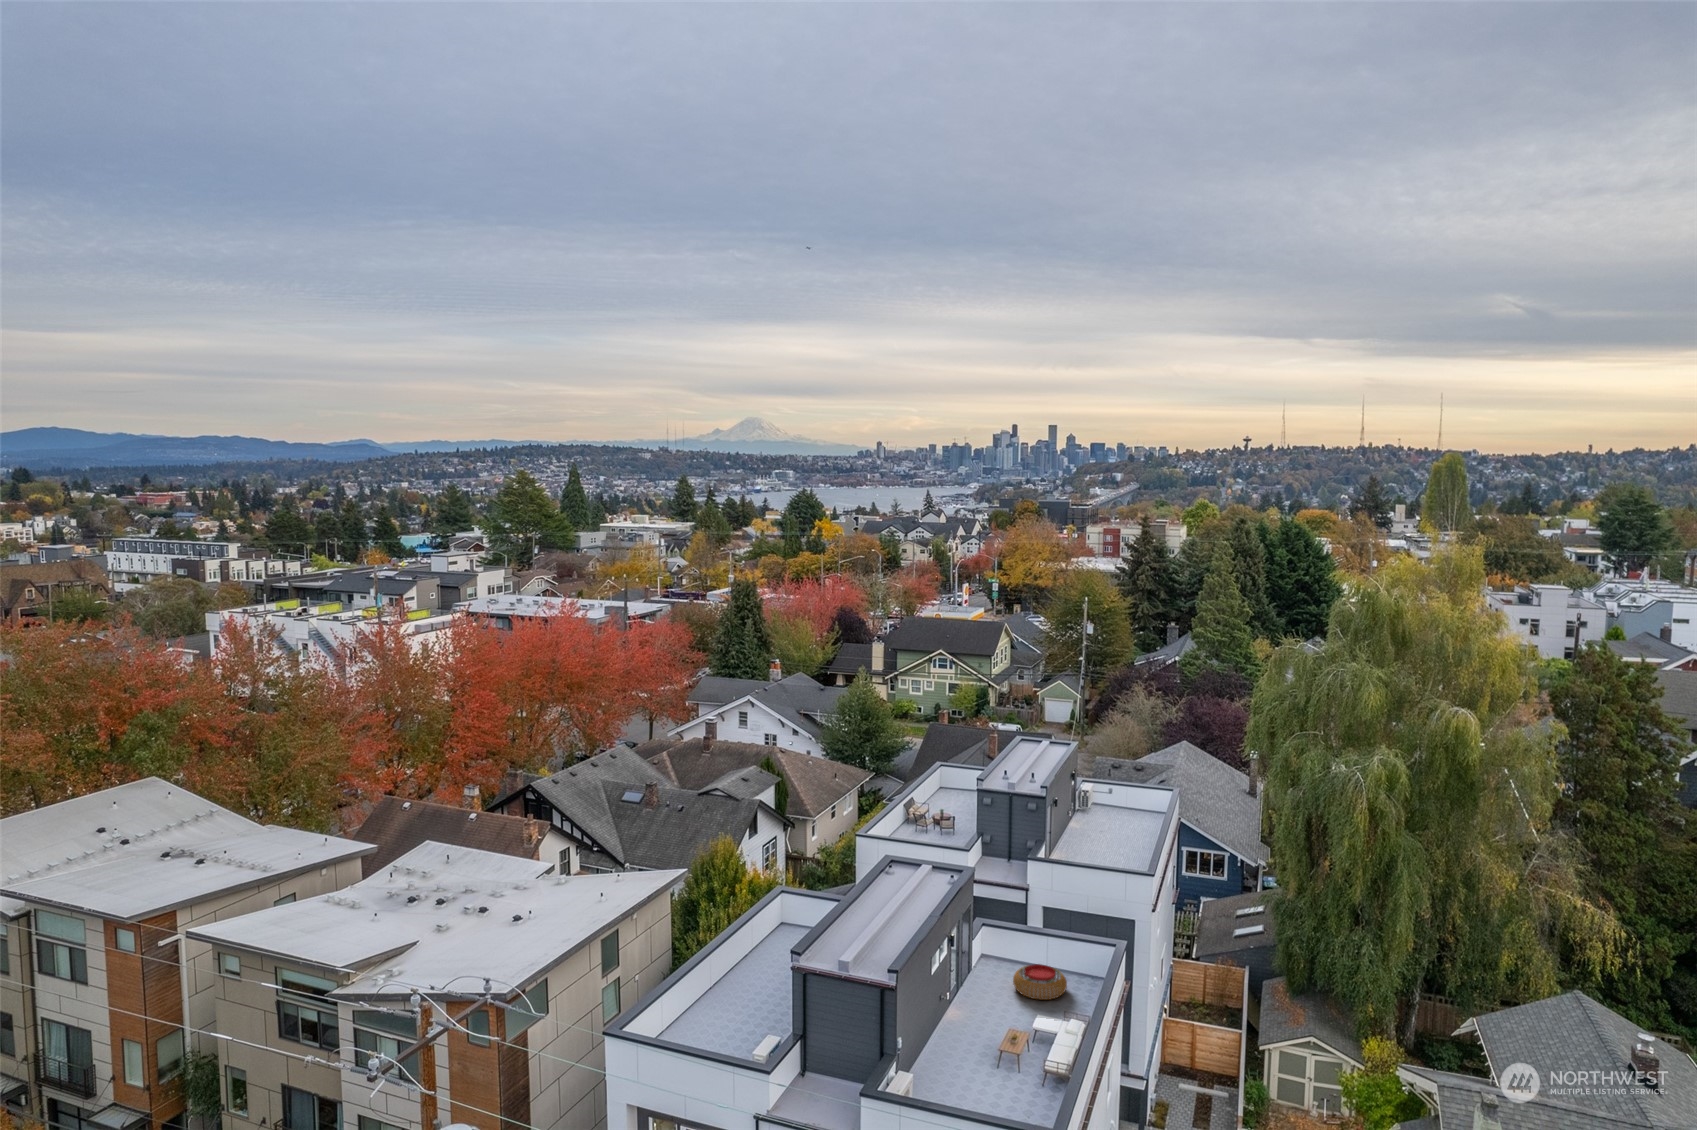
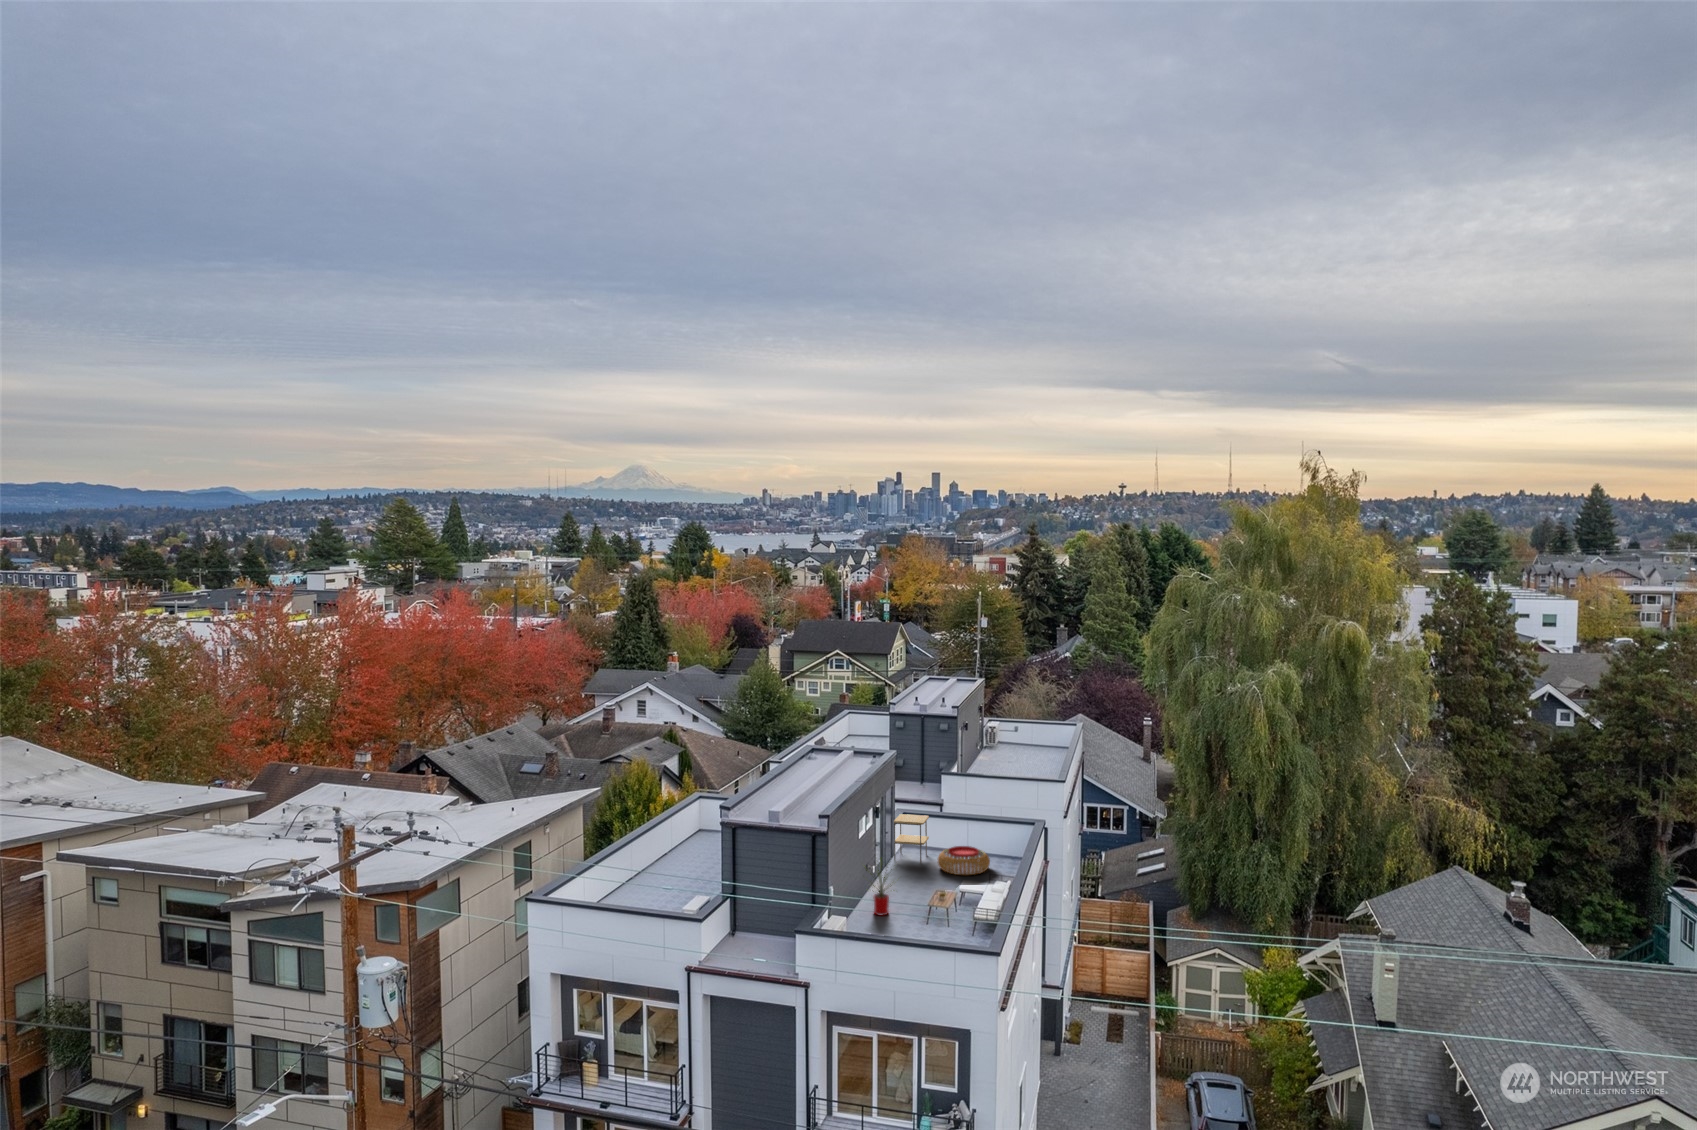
side table: none [970,923,1006,978] -> present [894,814,929,863]
house plant: none [929,992,971,1058] -> present [870,858,892,915]

